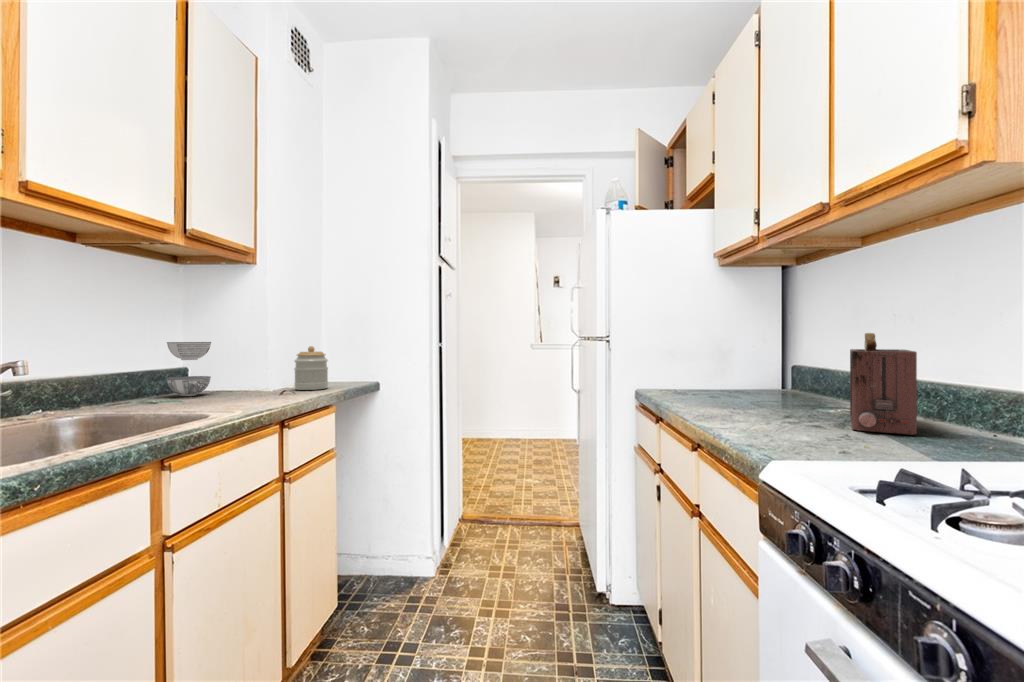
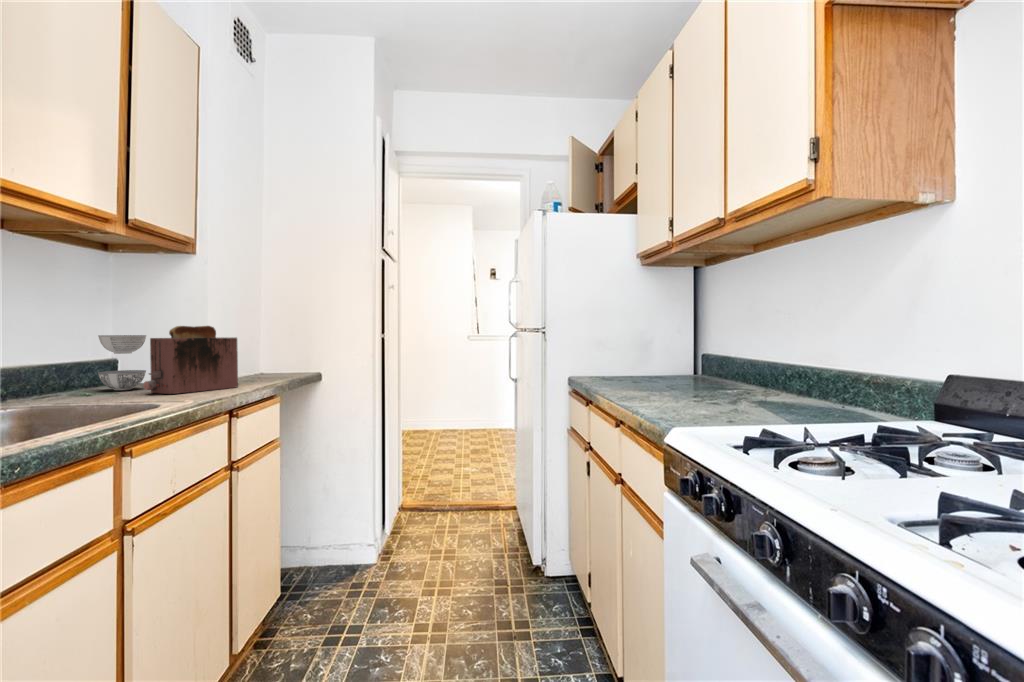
toaster: present [850,333,917,435] -> present [144,326,238,394]
jar: present [294,346,328,390] -> none [234,340,269,383]

